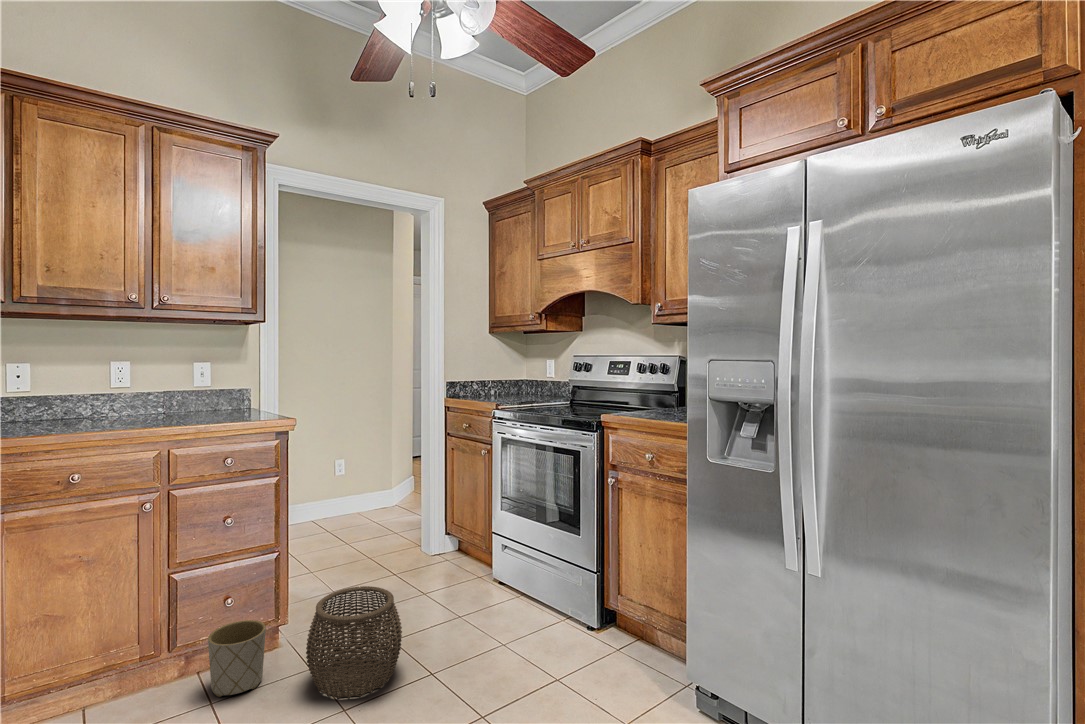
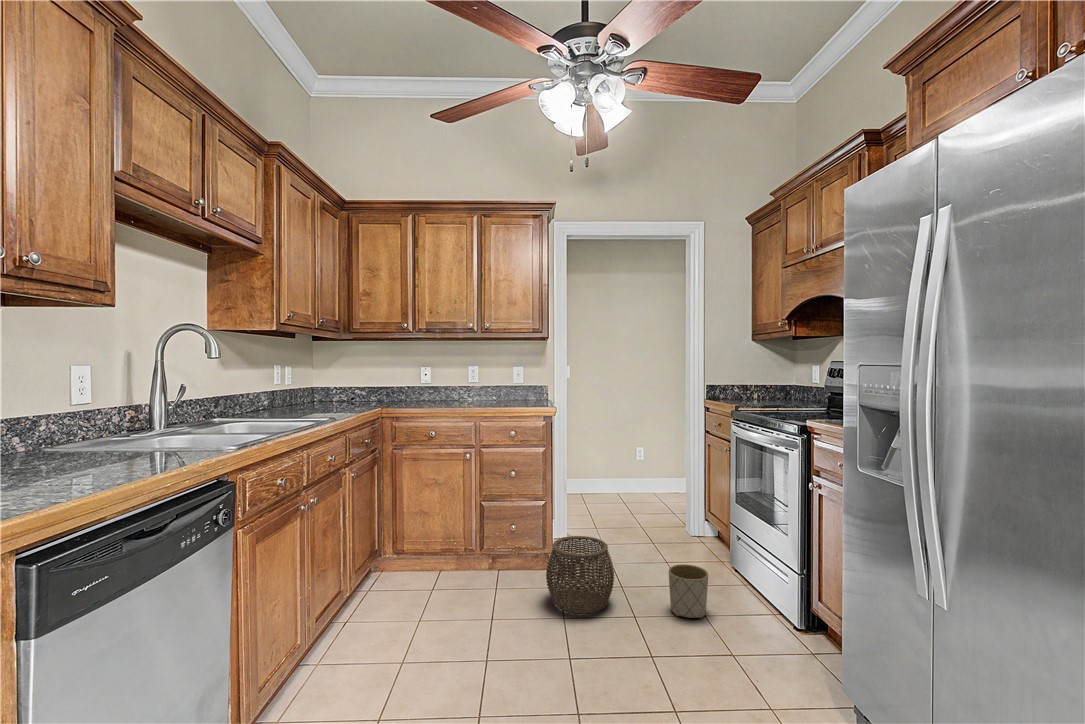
planter: present [208,620,266,697] -> present [669,564,708,618]

